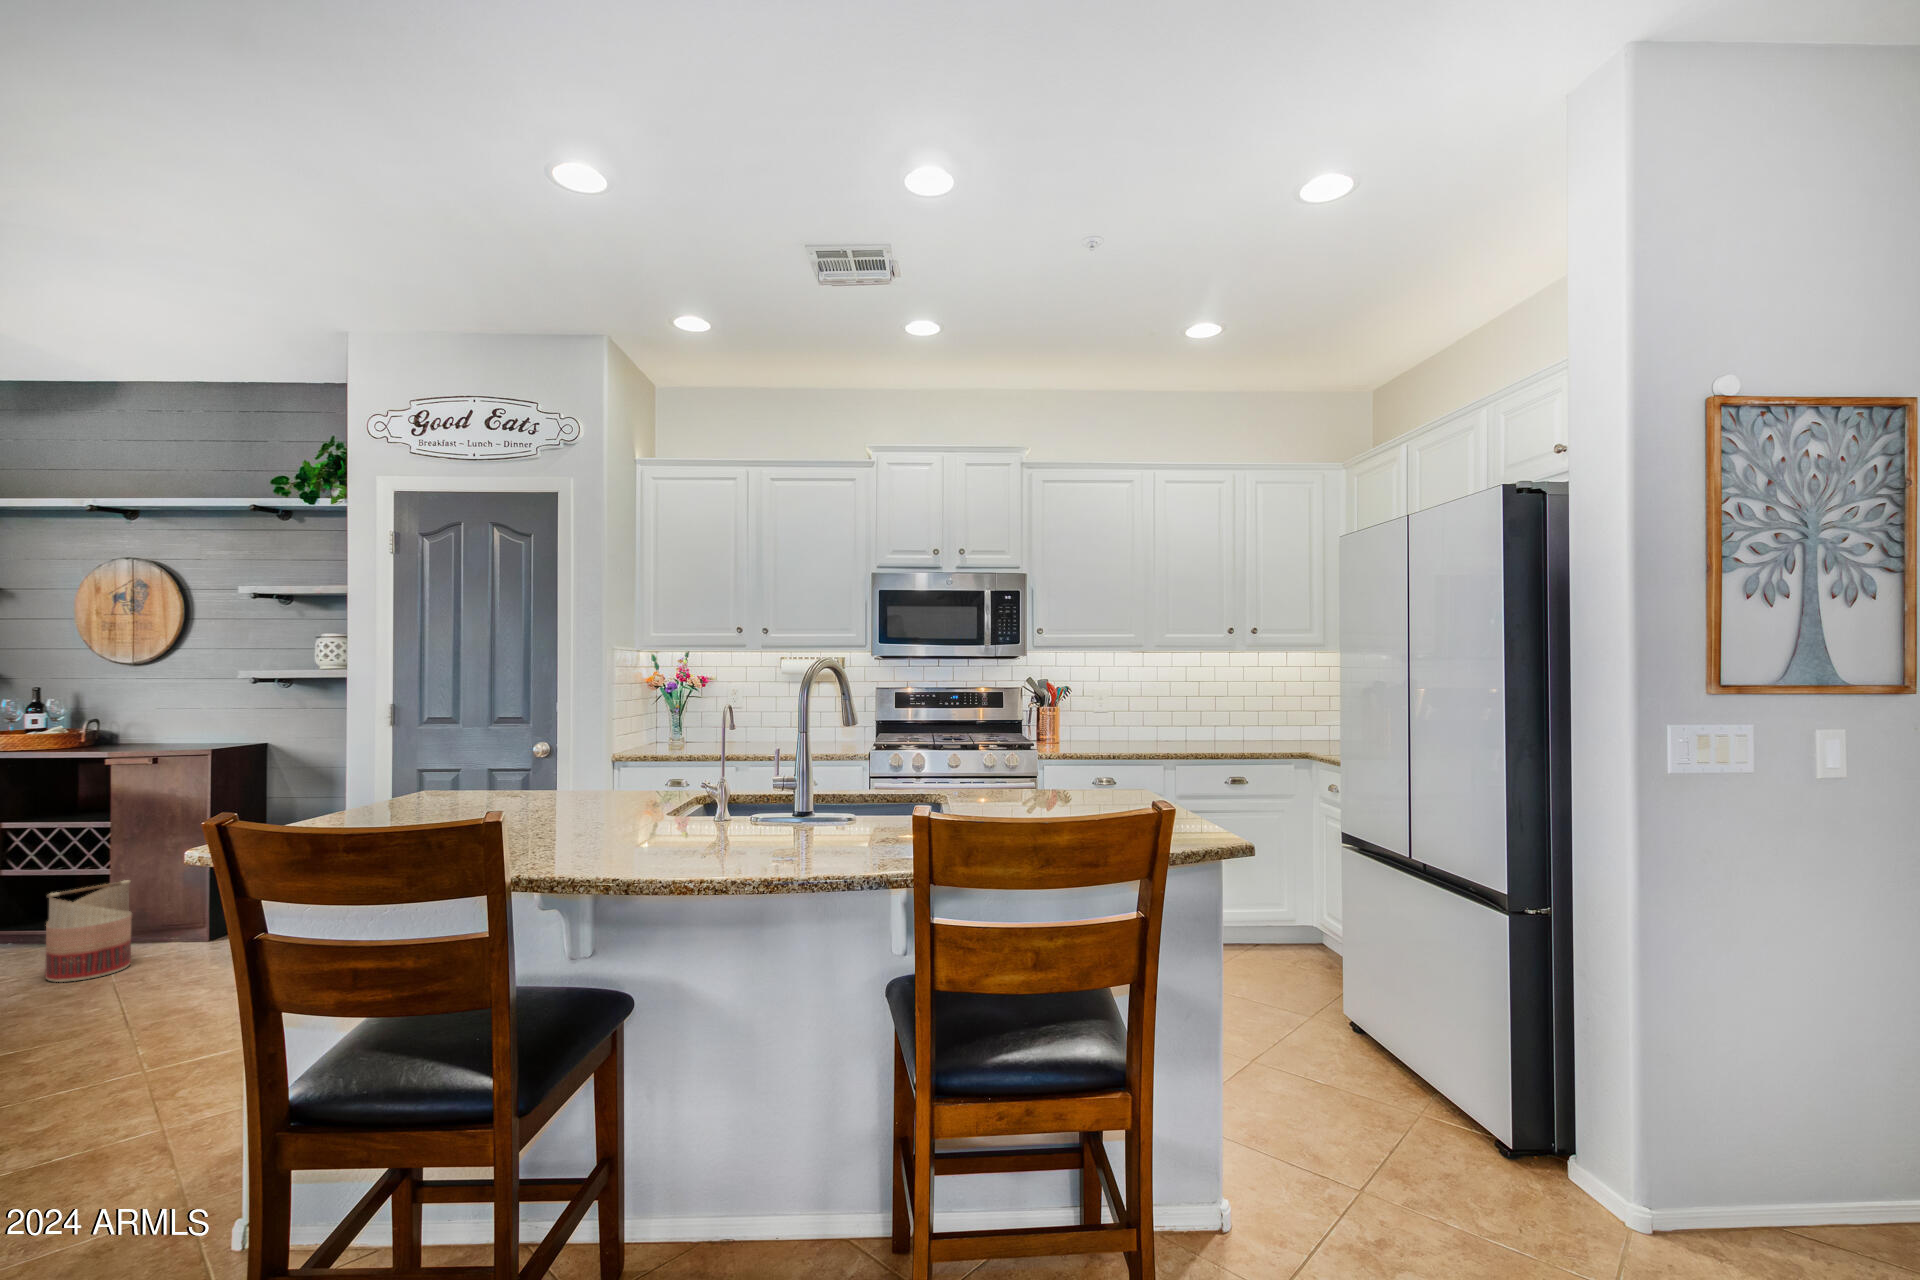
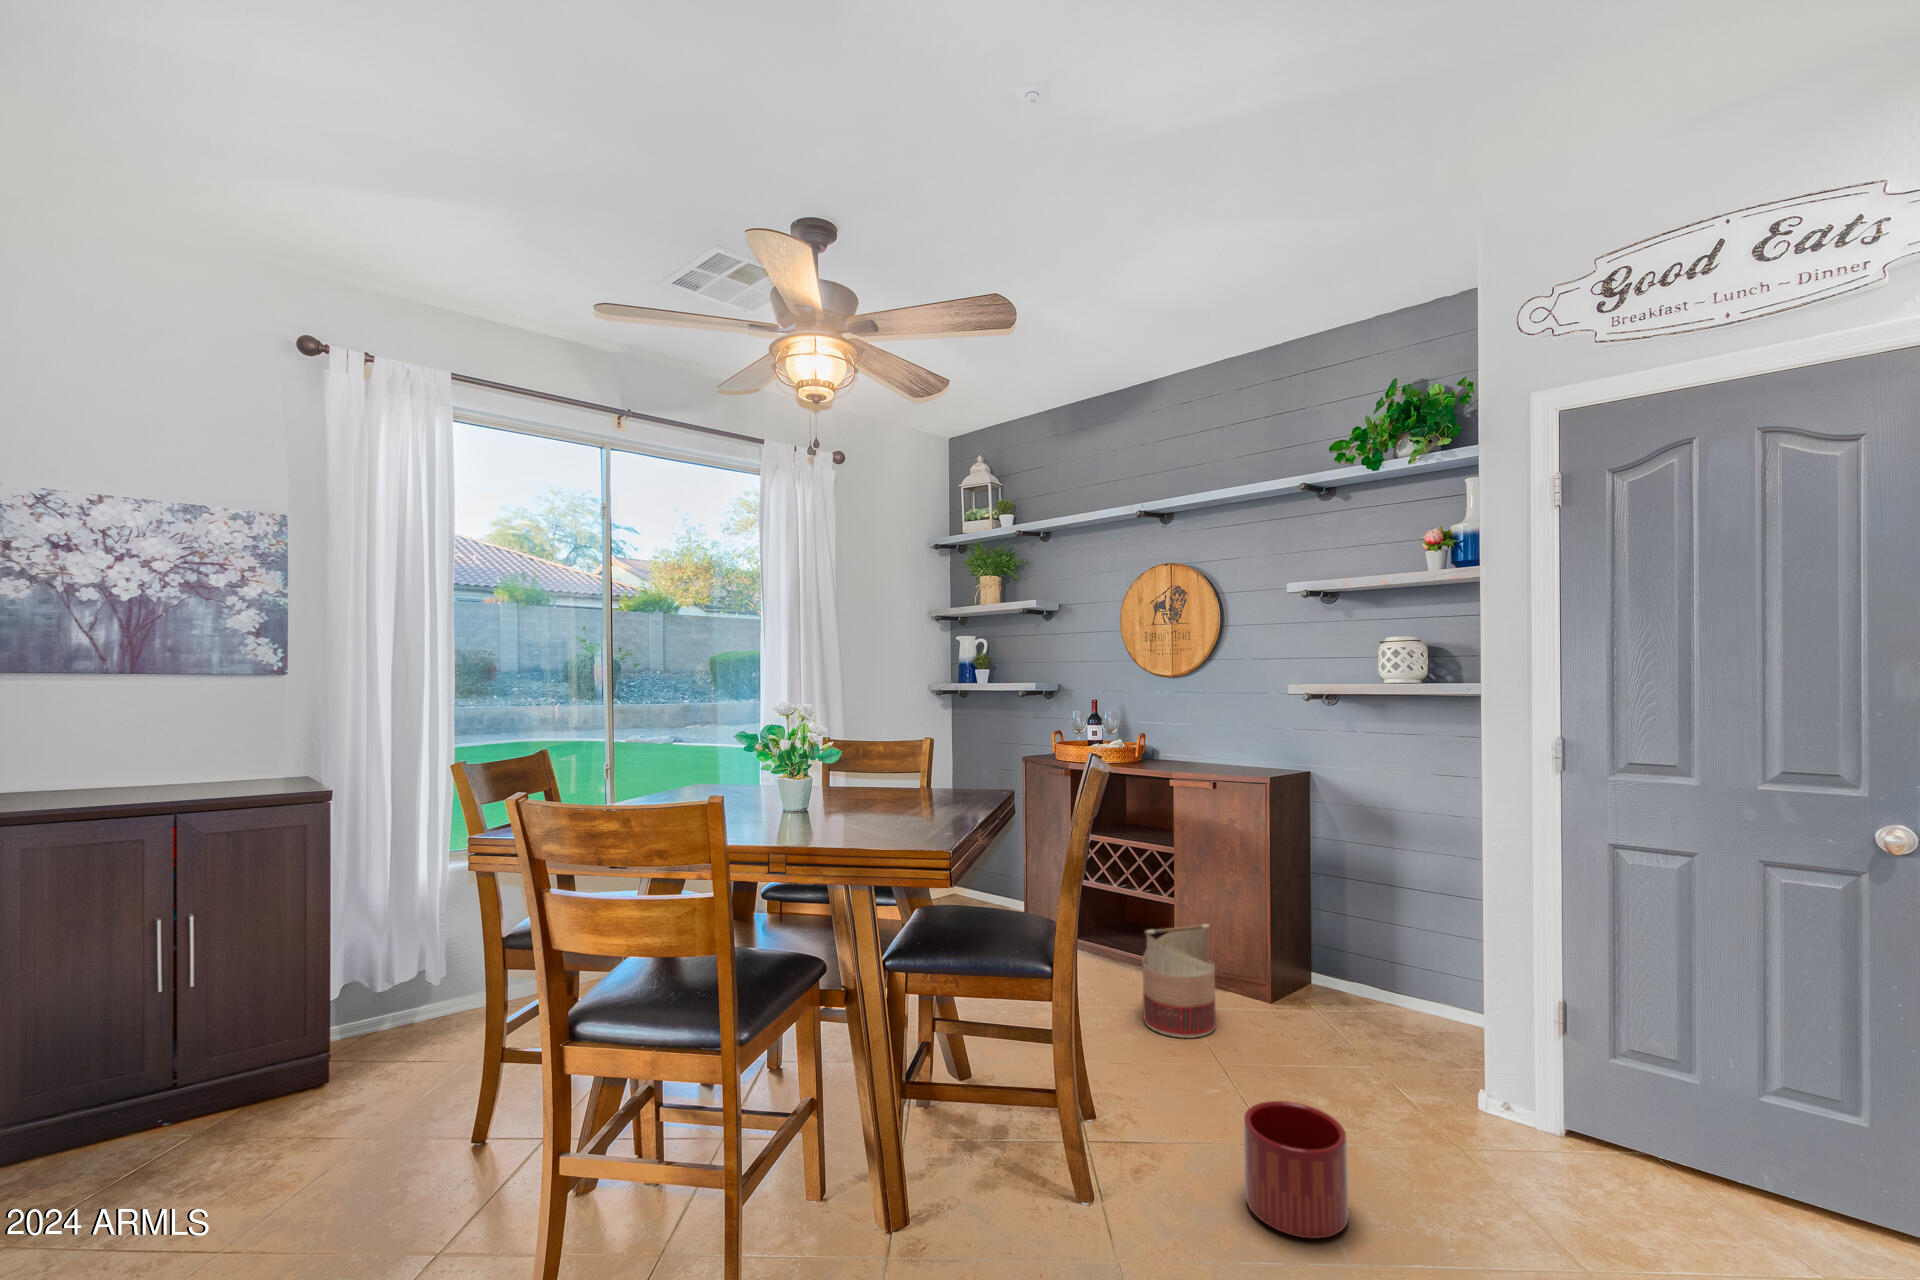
planter: none [75,972,169,1056] -> present [1244,1101,1349,1239]

